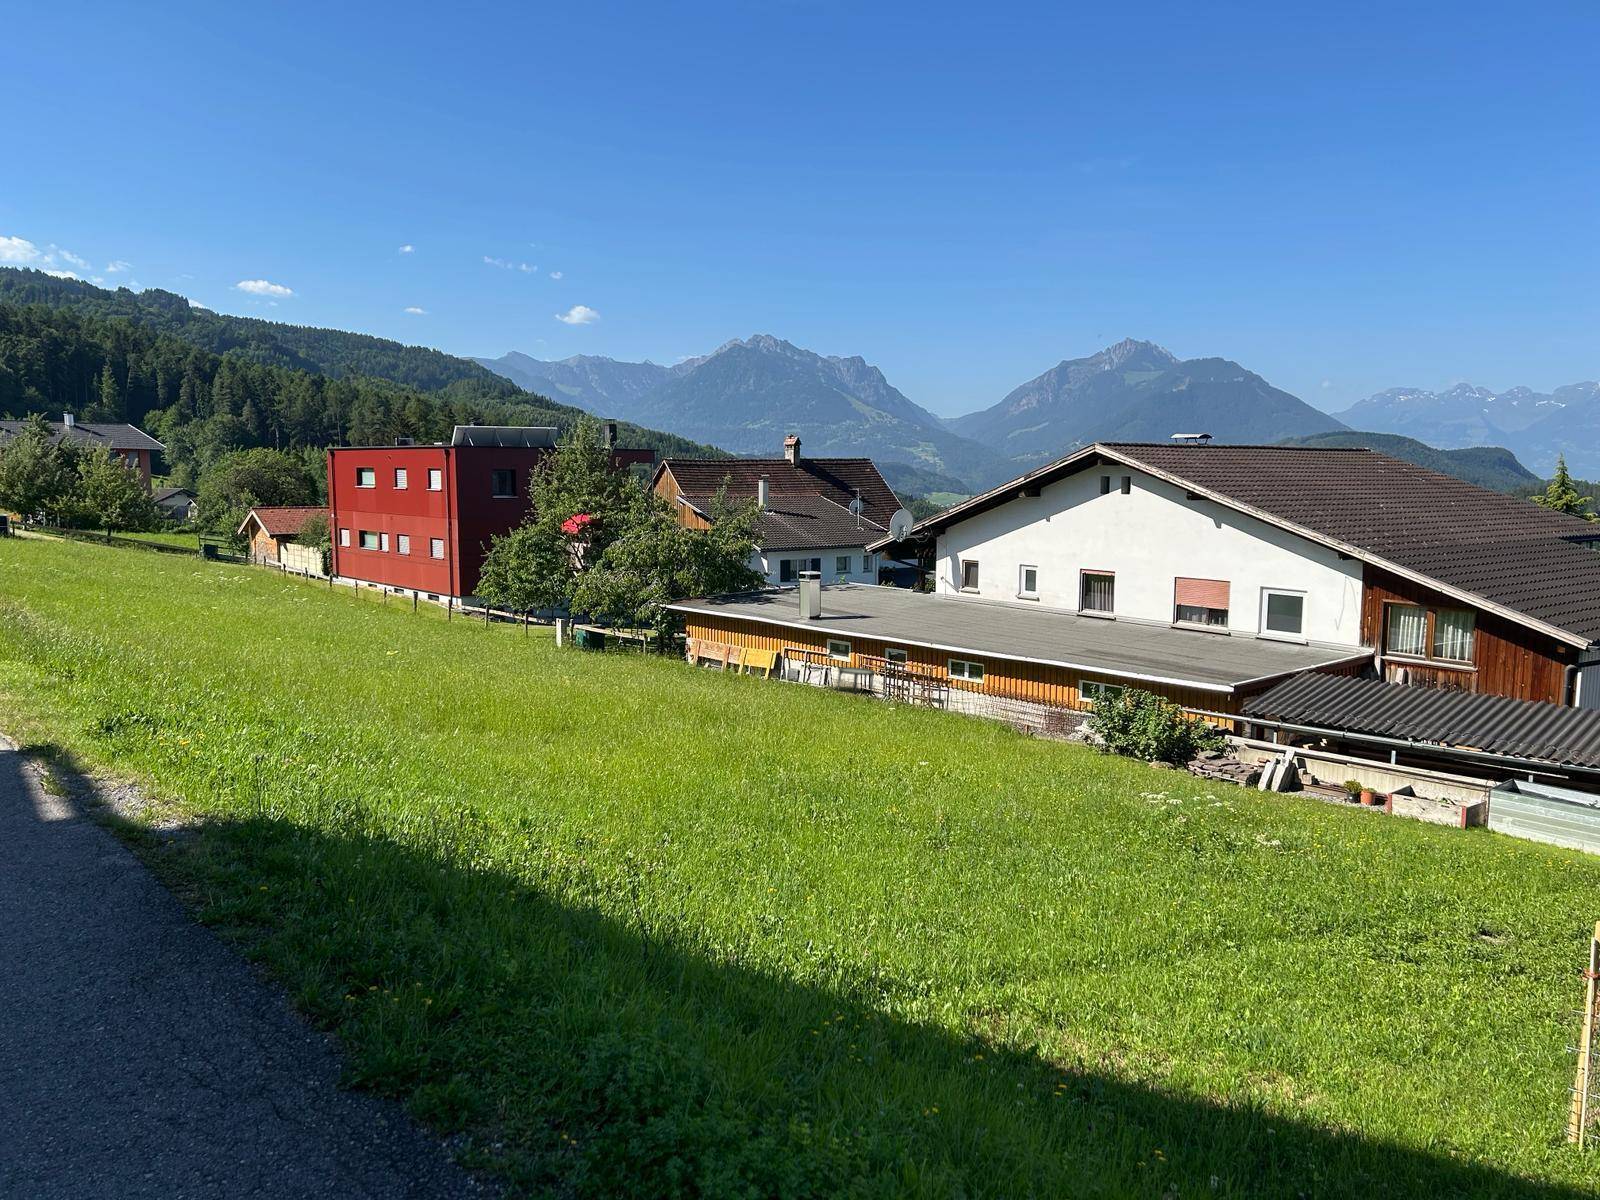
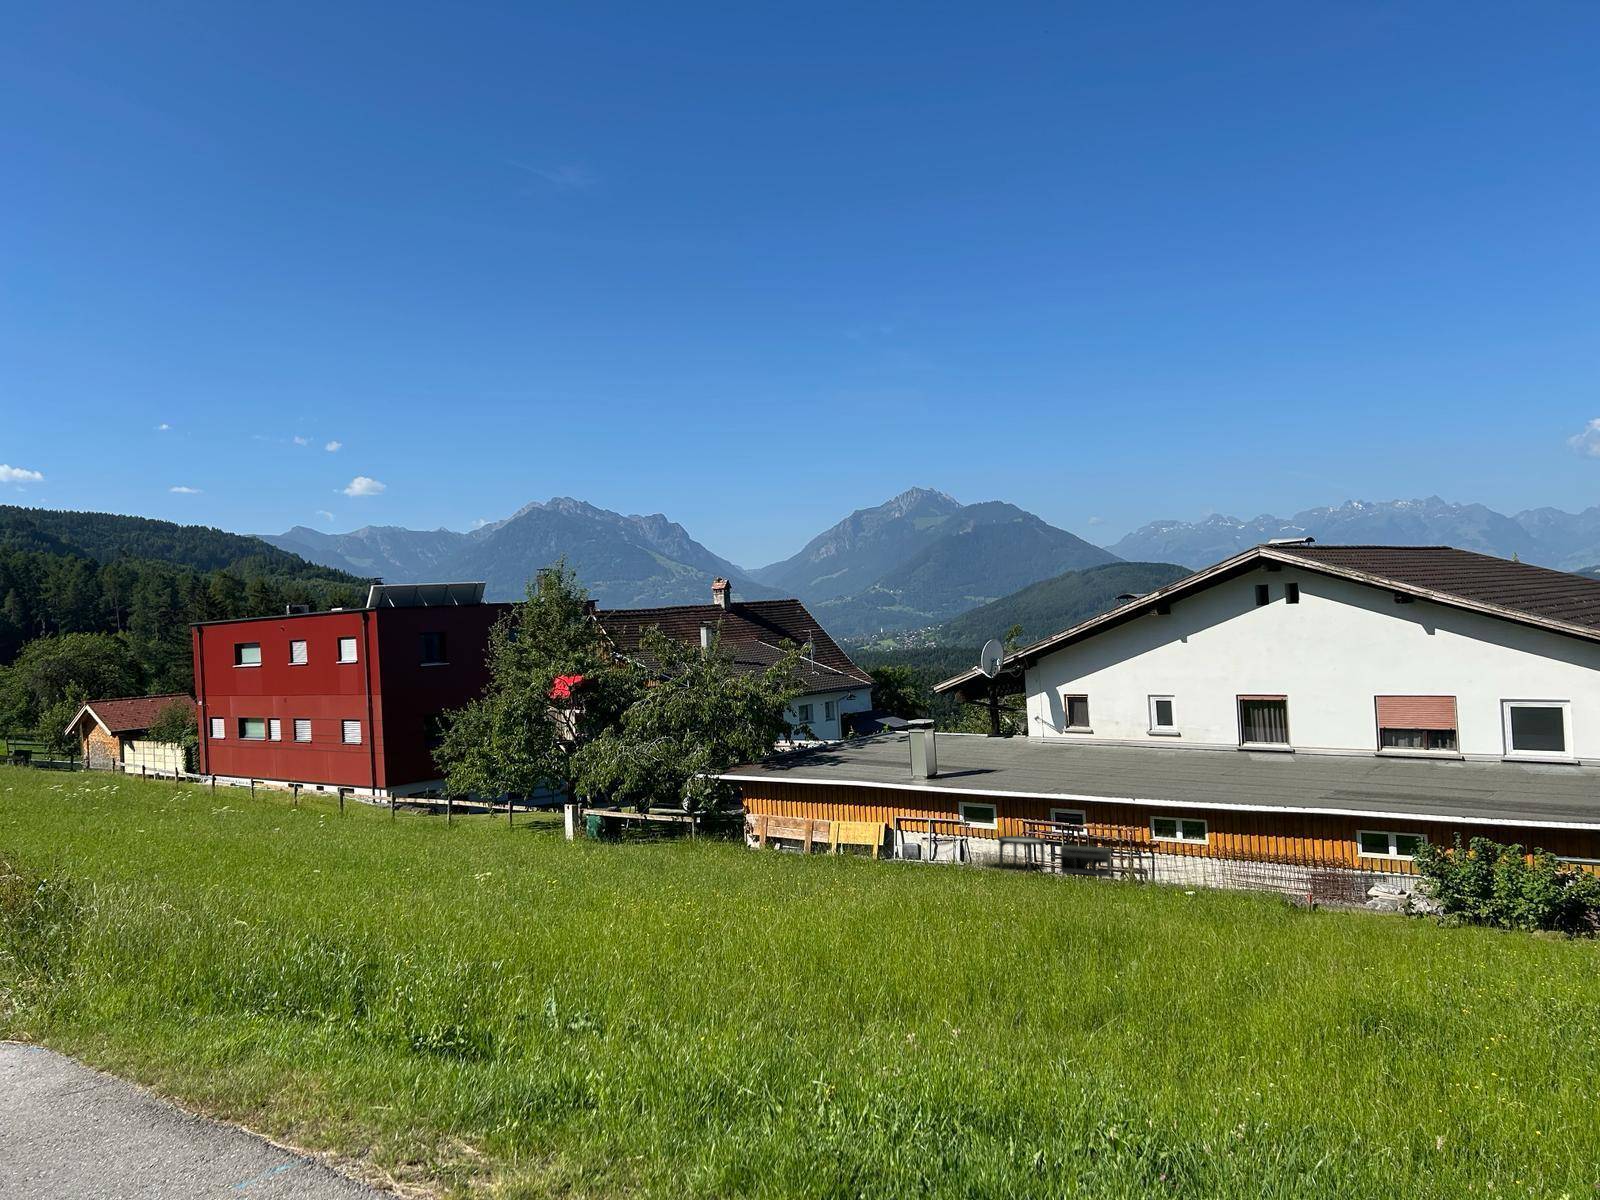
bench: none [877,677,917,703] -> present [1060,845,1111,877]

